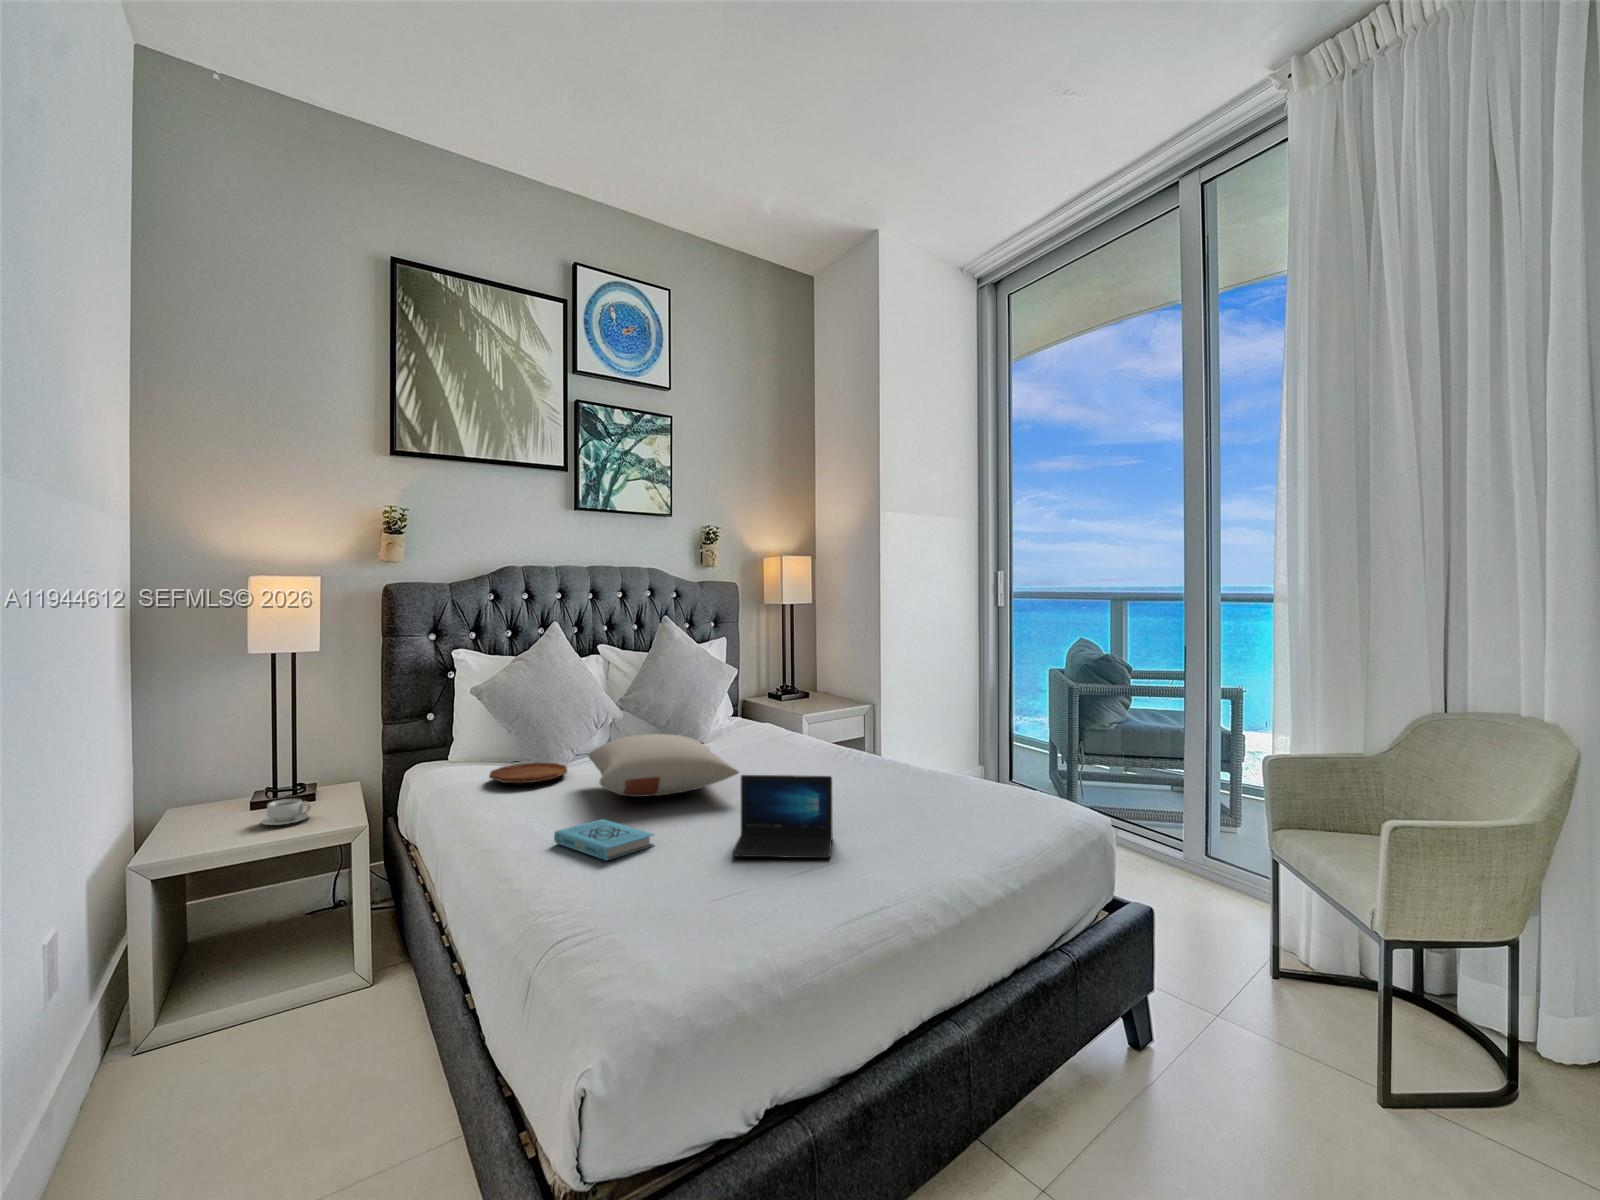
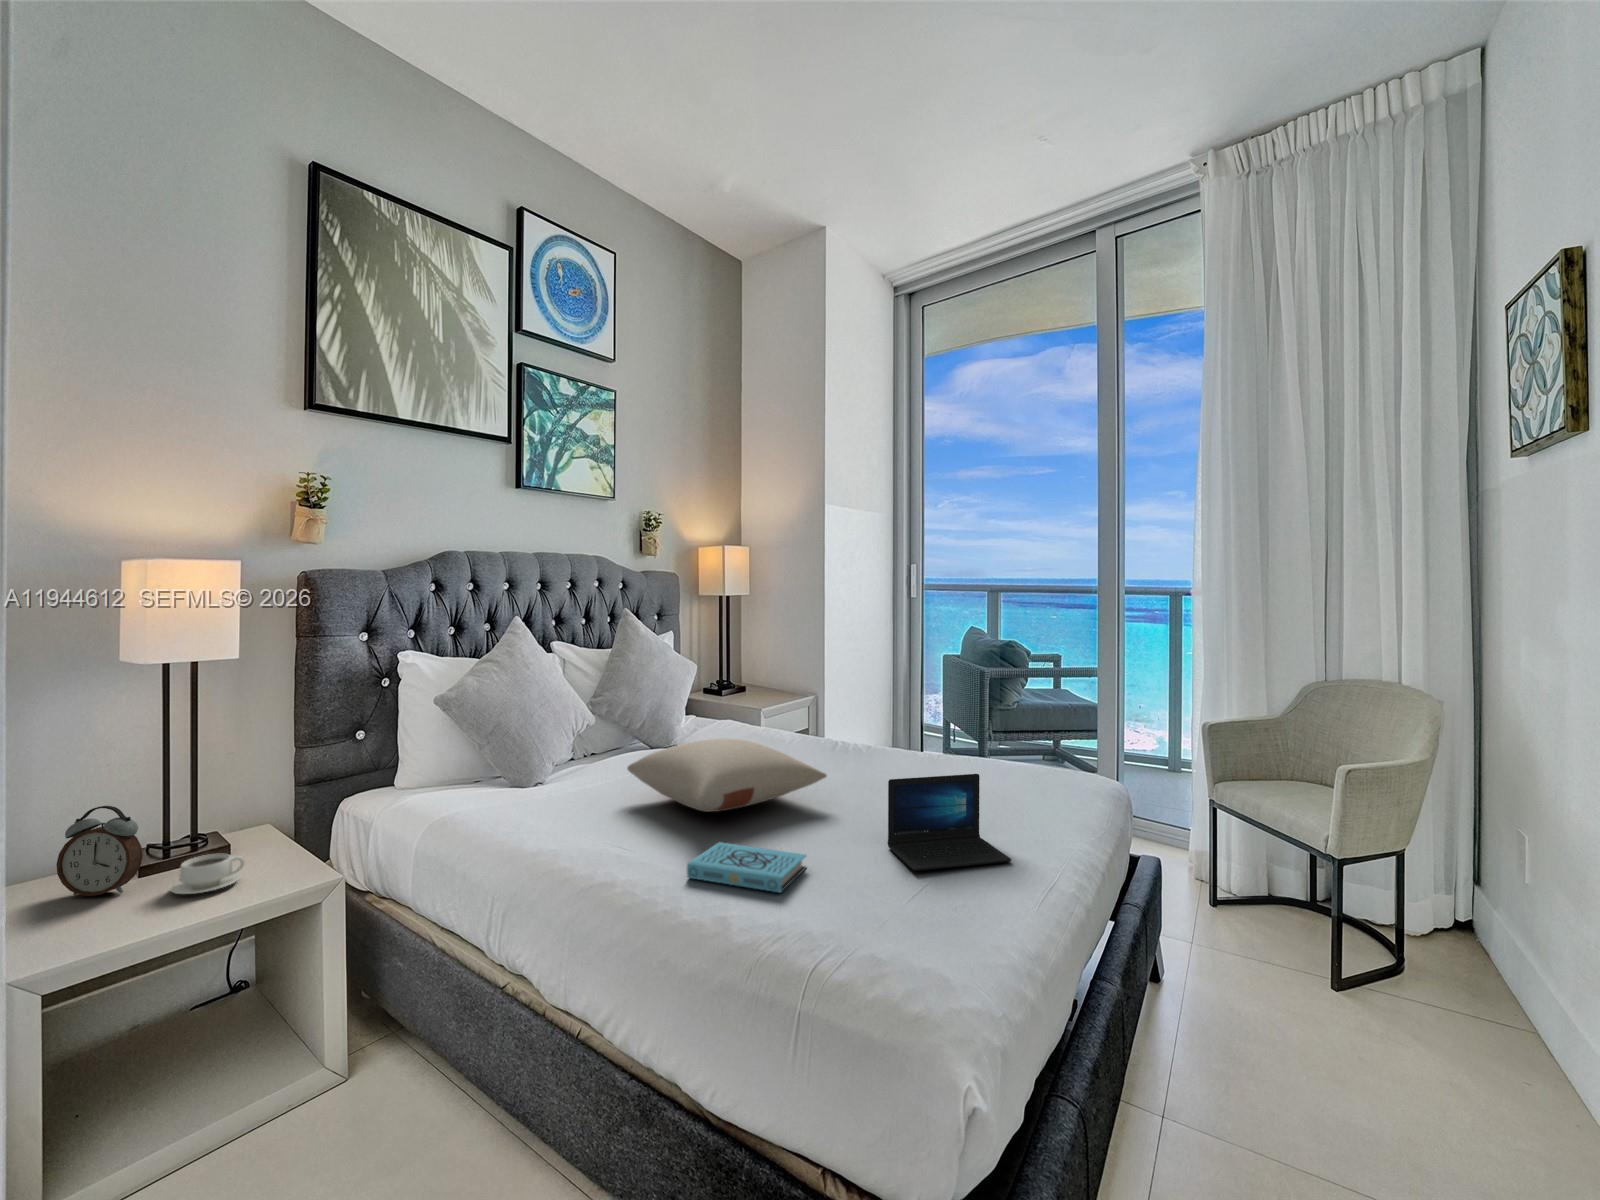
alarm clock: none [199,757,249,820] -> present [56,806,143,896]
tray: present [489,763,567,783] -> none [497,779,593,808]

